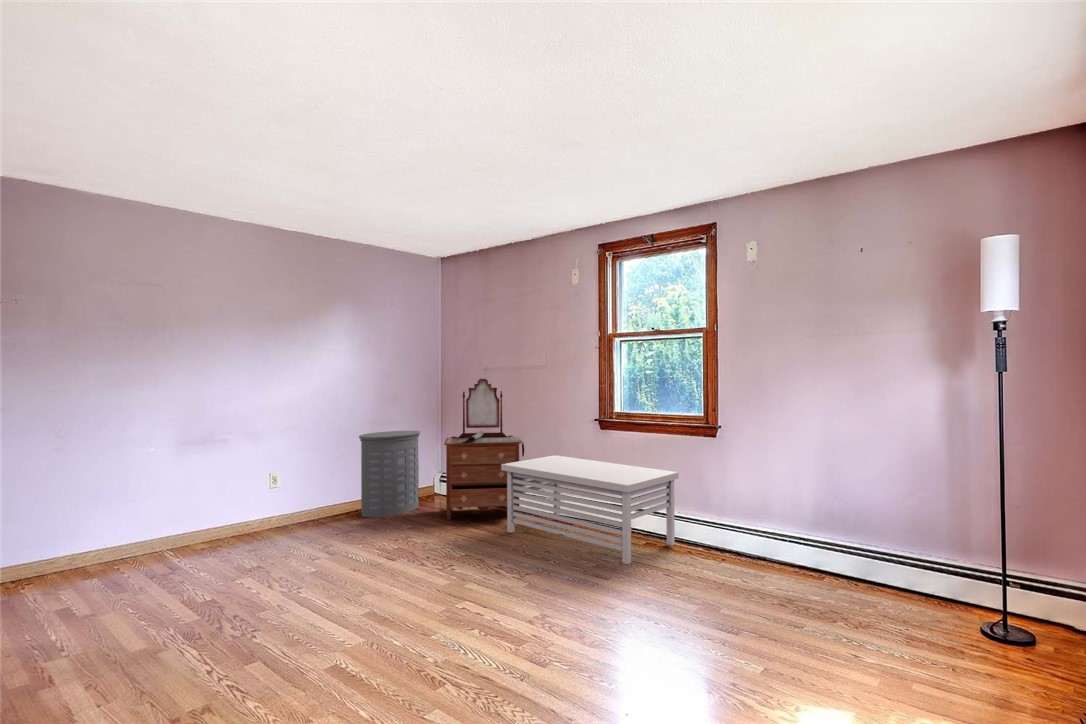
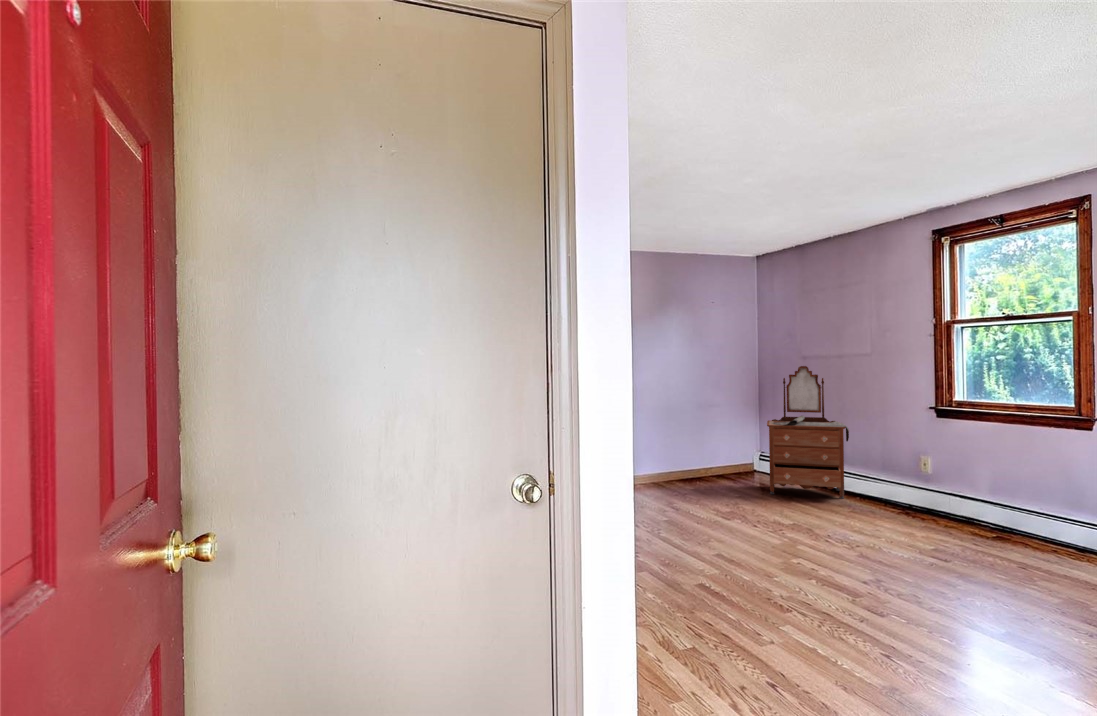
laundry hamper: present [359,431,420,518] -> none [689,412,742,486]
storage bench: present [501,455,679,564] -> none [826,442,1039,554]

